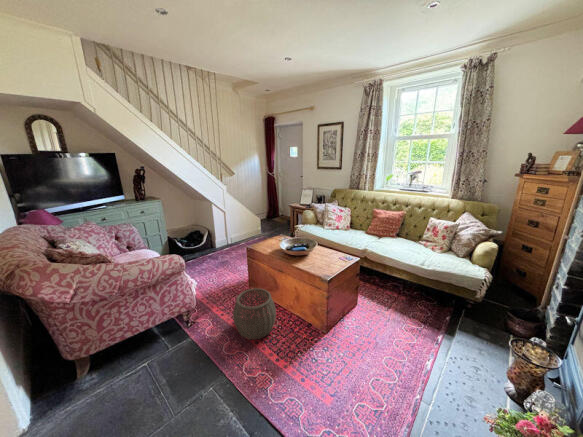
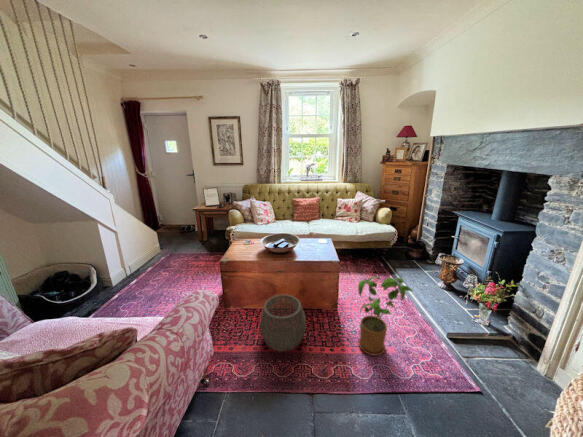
house plant: none [280,305,341,395] -> present [358,276,413,356]

